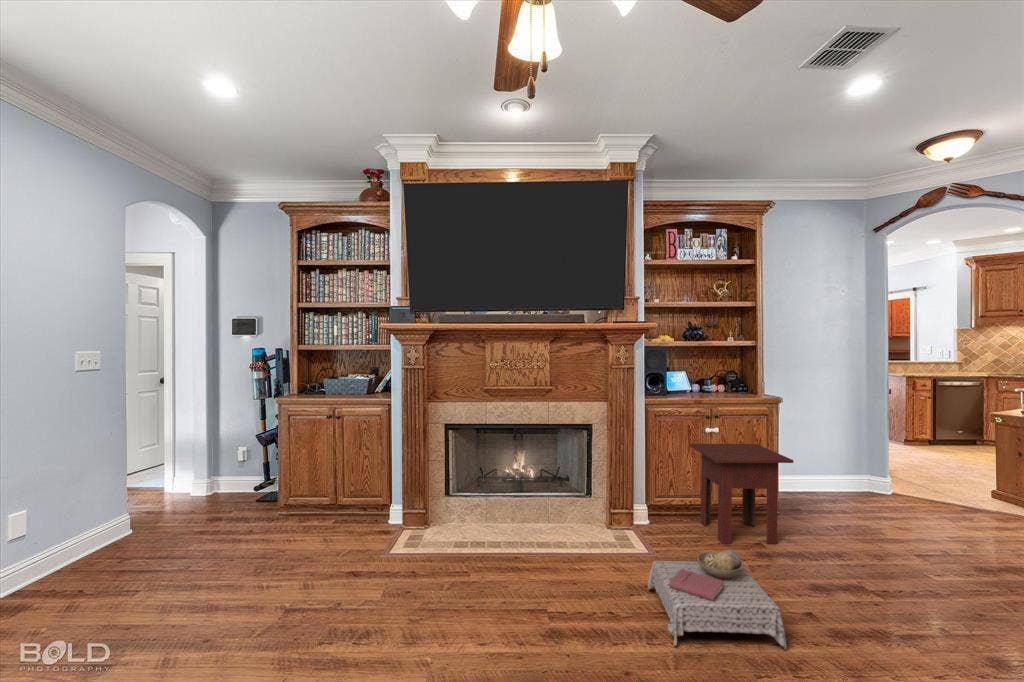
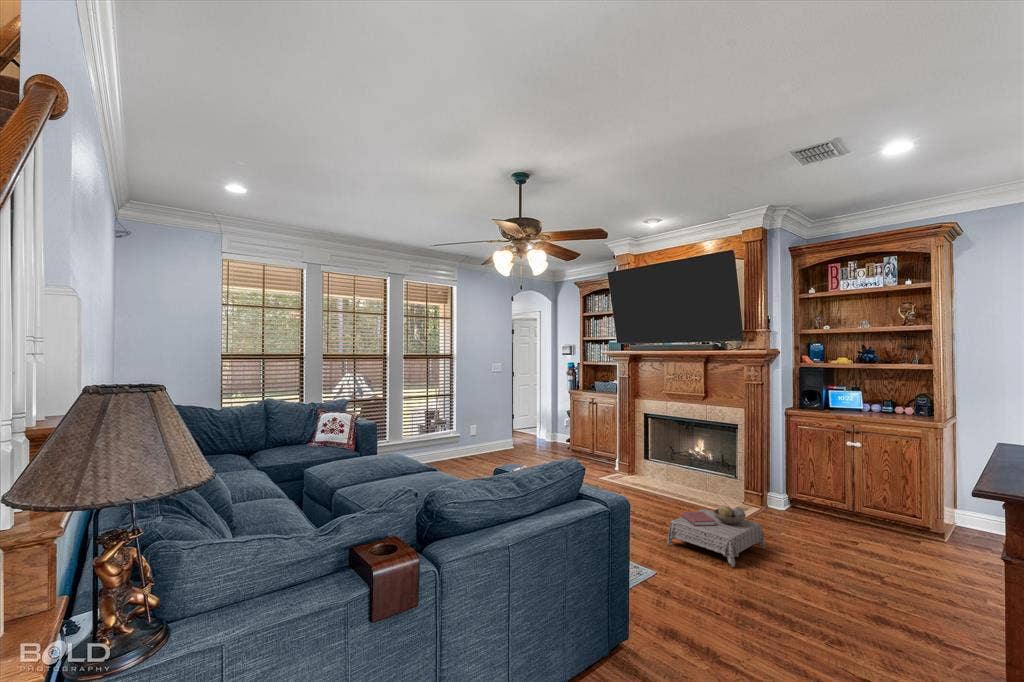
side table: present [689,444,793,544] -> none [807,452,898,547]

